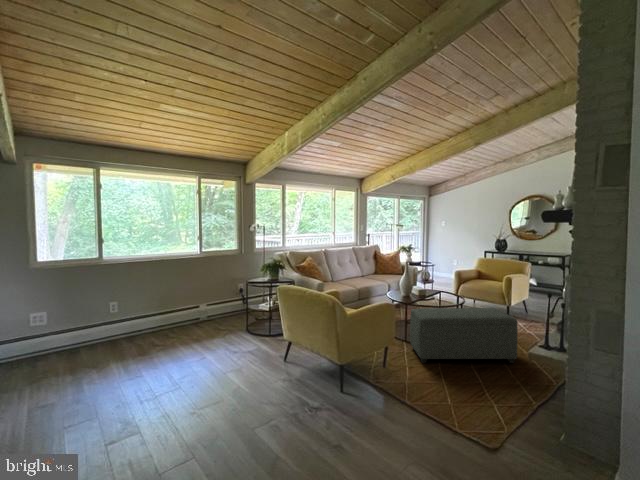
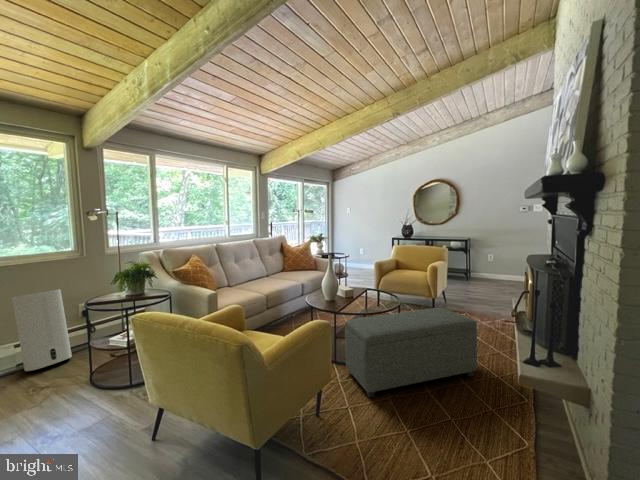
air purifier: none [208,273,235,321] -> present [12,289,72,371]

